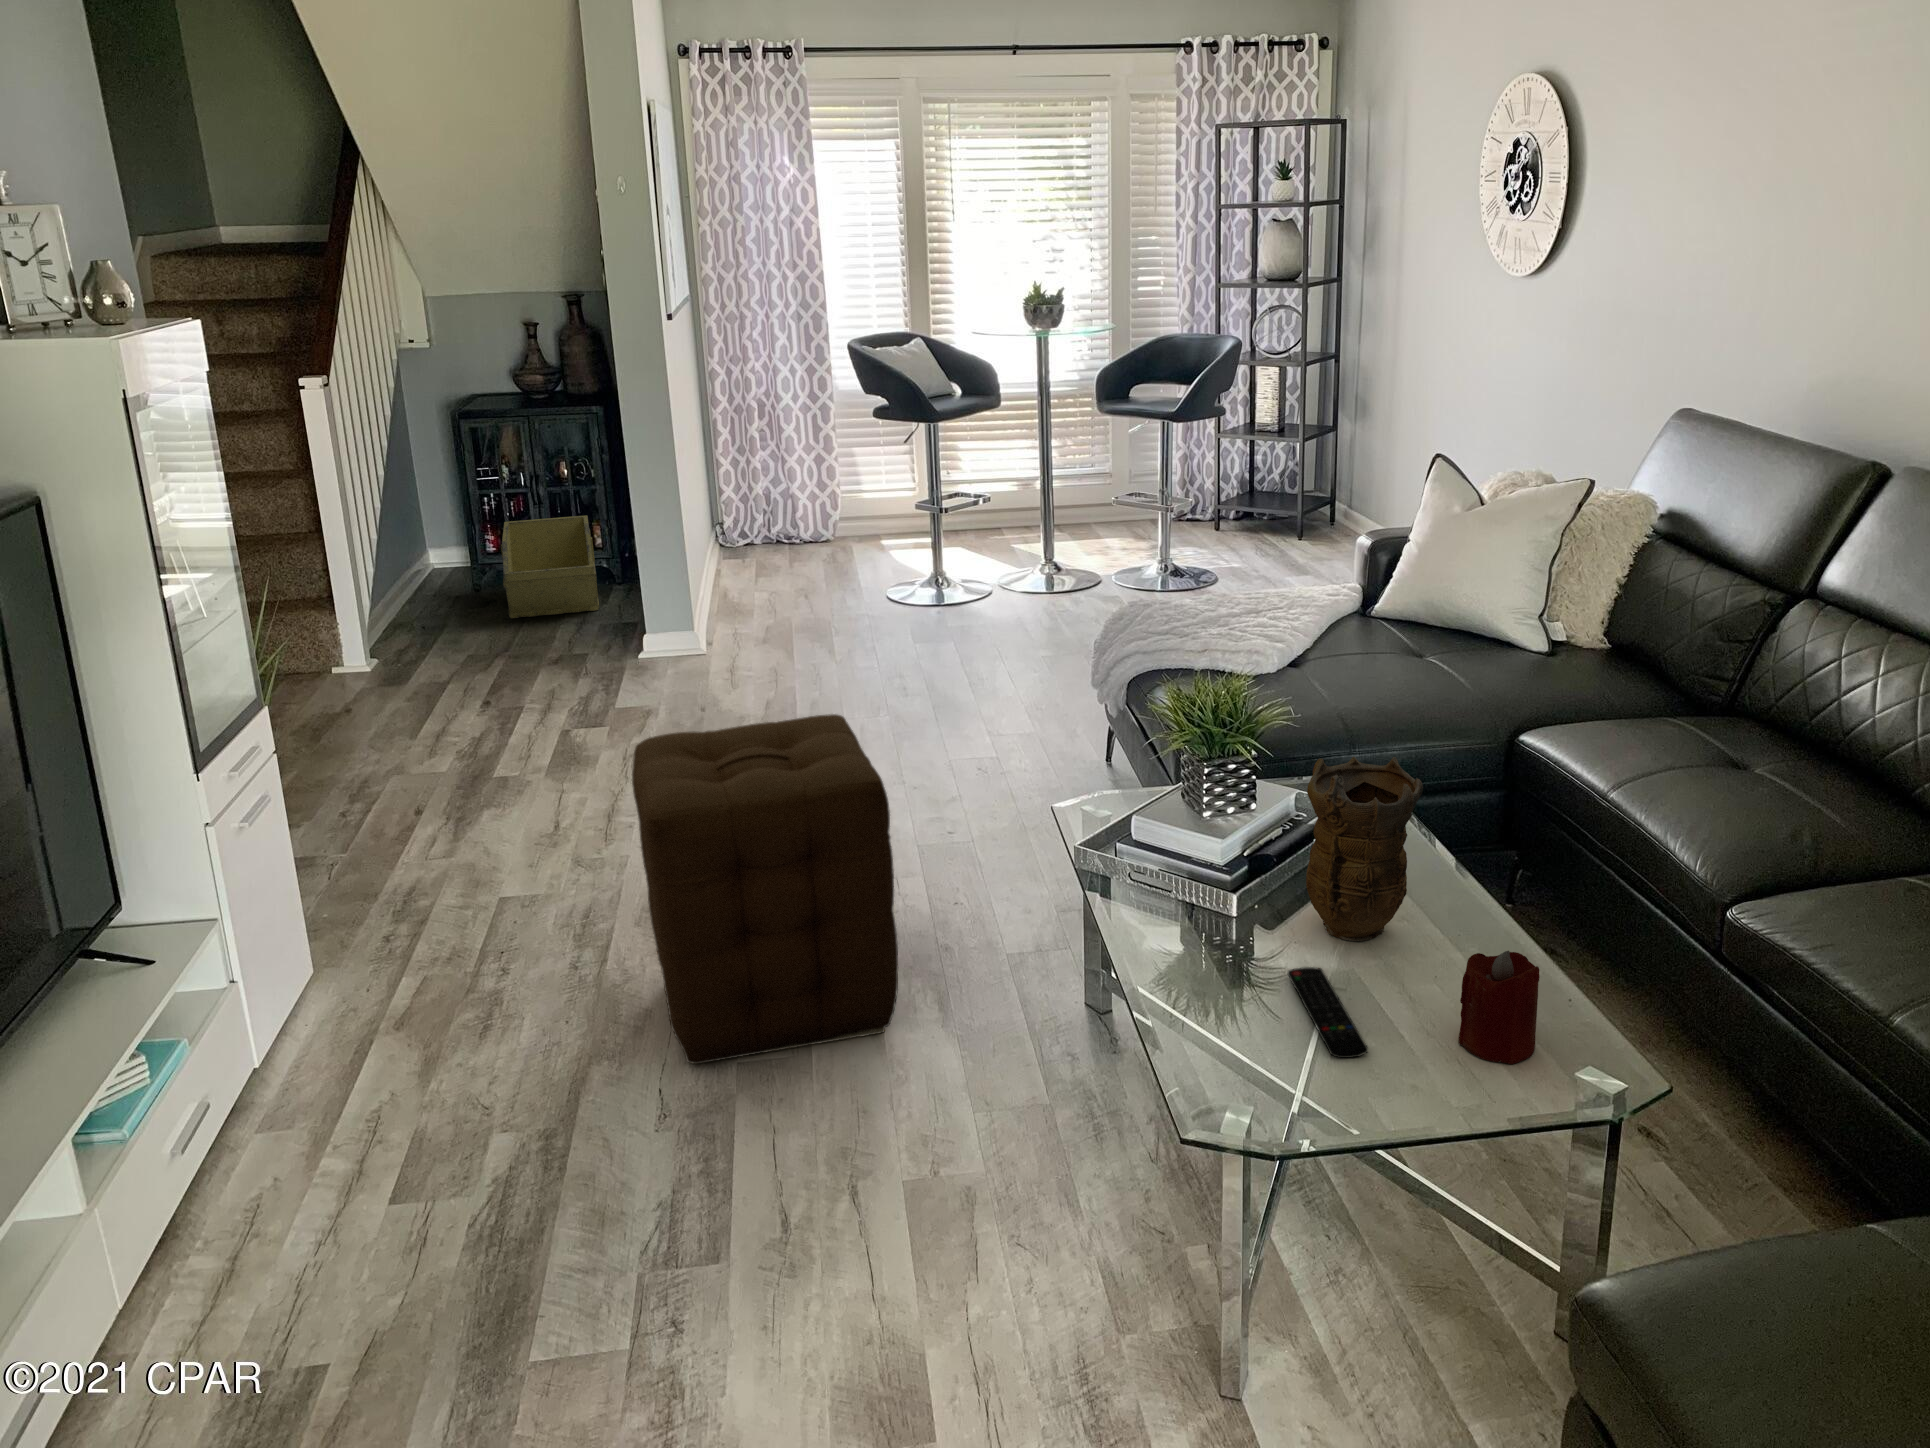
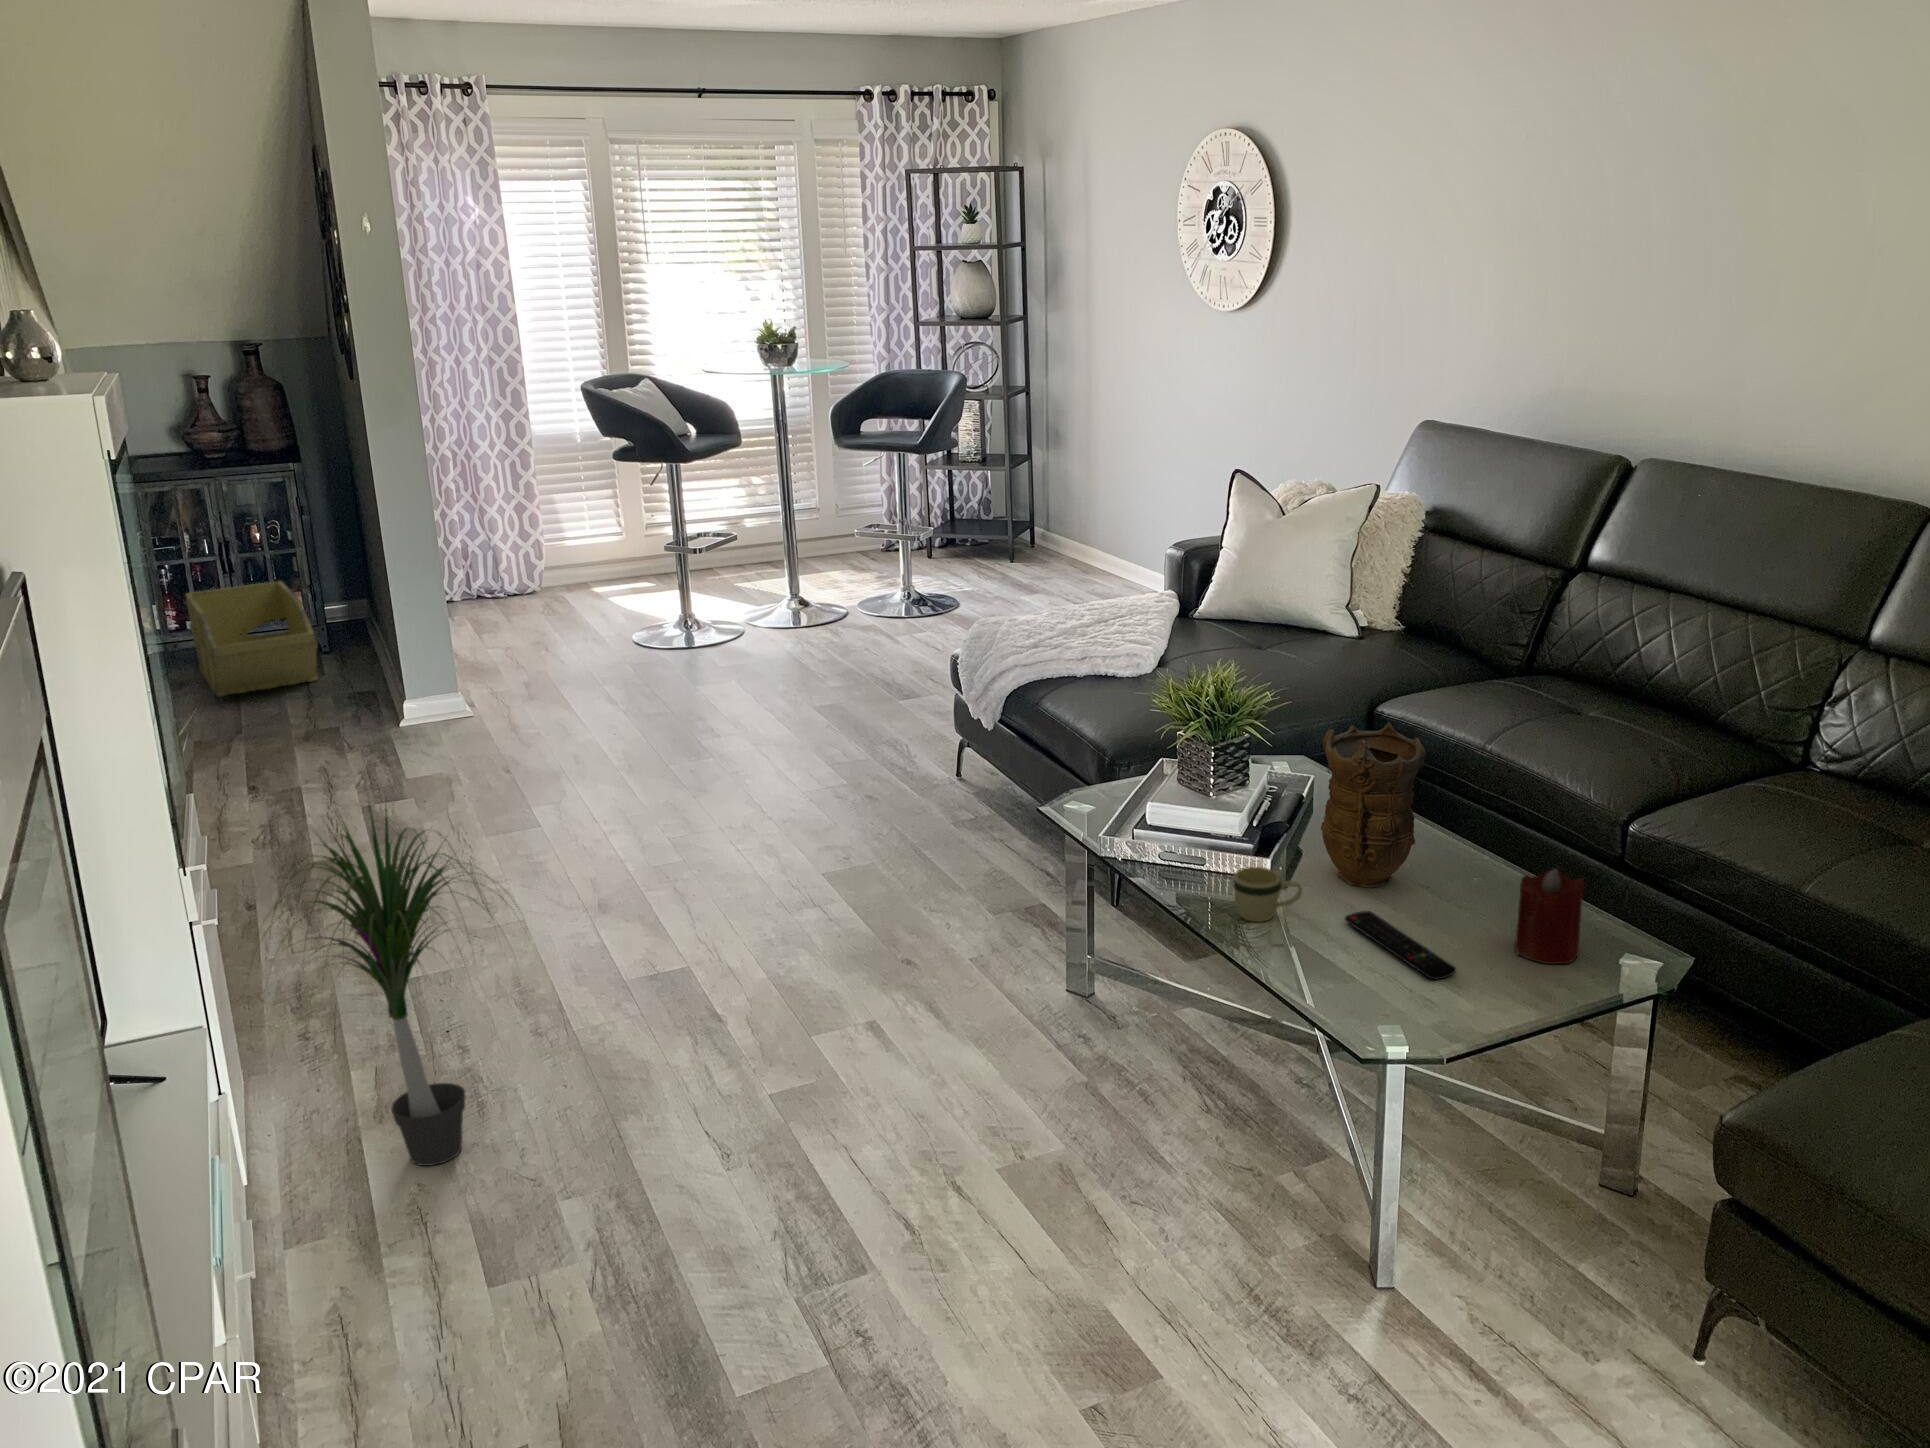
ottoman: present [632,714,898,1064] -> none [607,743,904,1103]
potted plant: none [249,722,518,1078] -> present [251,806,504,1166]
mug: none [1174,901,1249,962] -> present [1233,867,1302,922]

